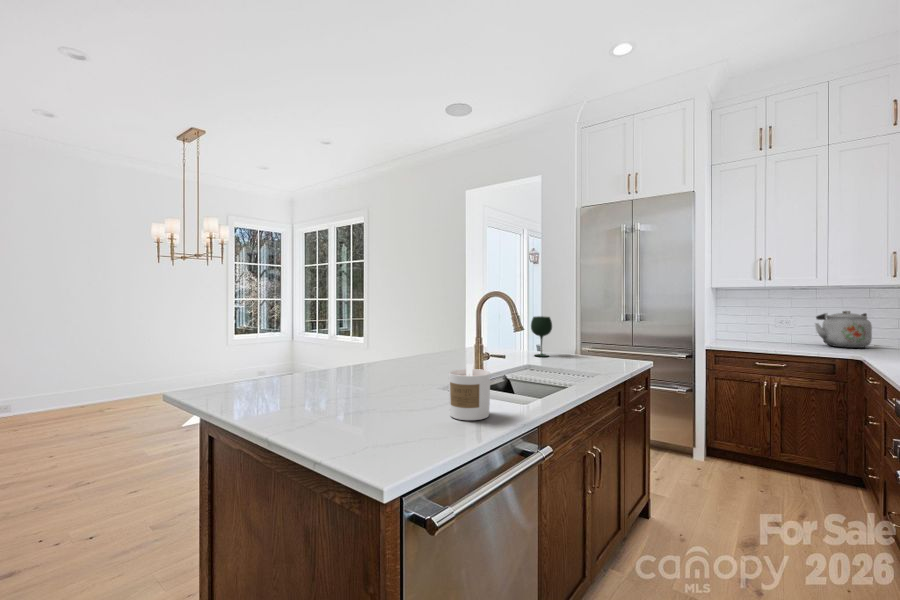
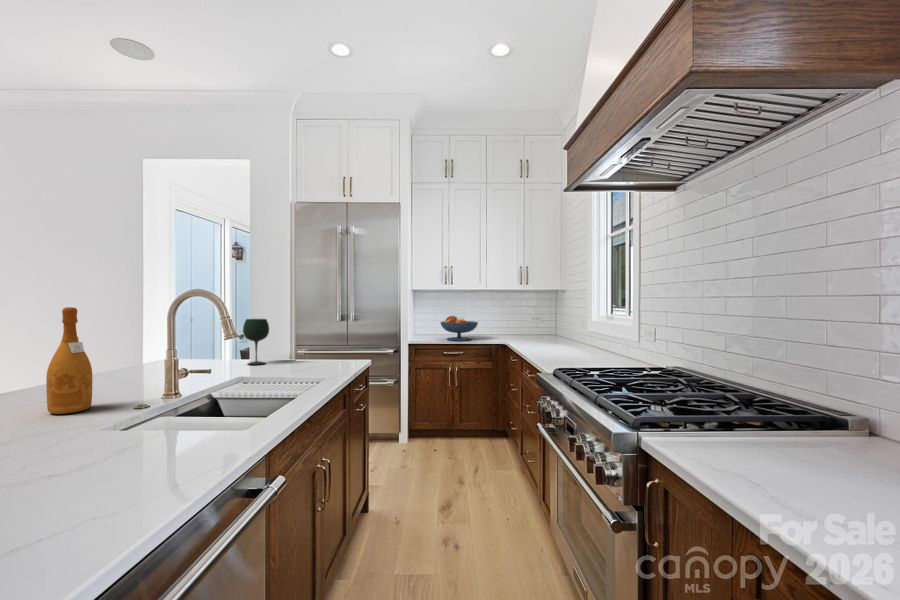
wine bottle: none [411,306,434,376] -> present [46,307,92,414]
kettle: present [815,311,872,348] -> none [480,308,511,335]
fruit bowl: none [750,319,809,351] -> present [441,316,478,341]
candle: present [449,364,490,420] -> none [118,392,194,480]

